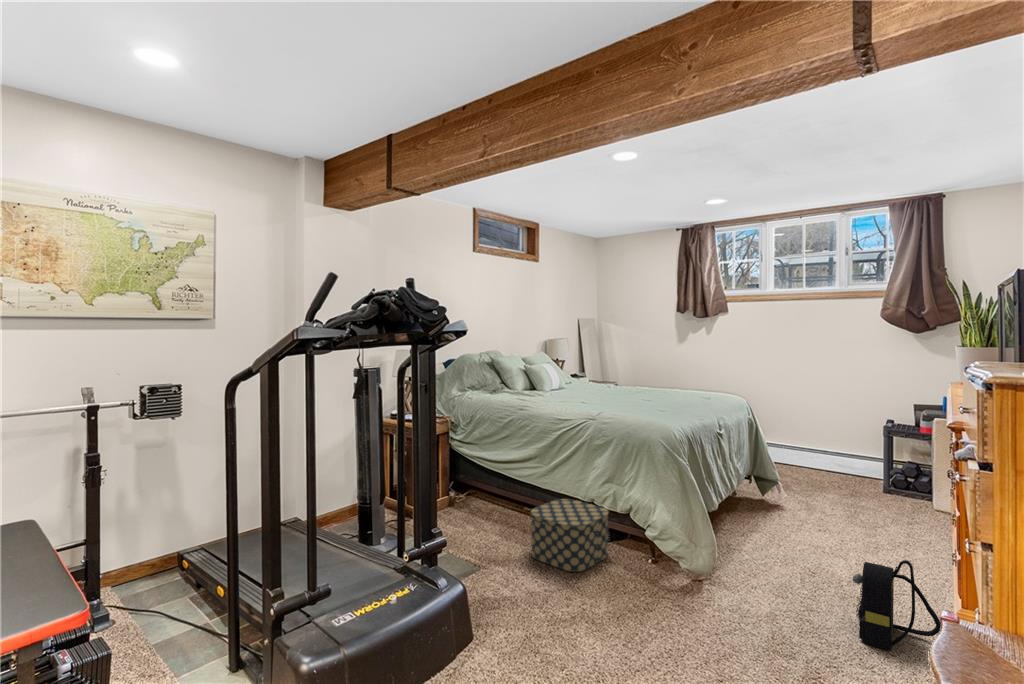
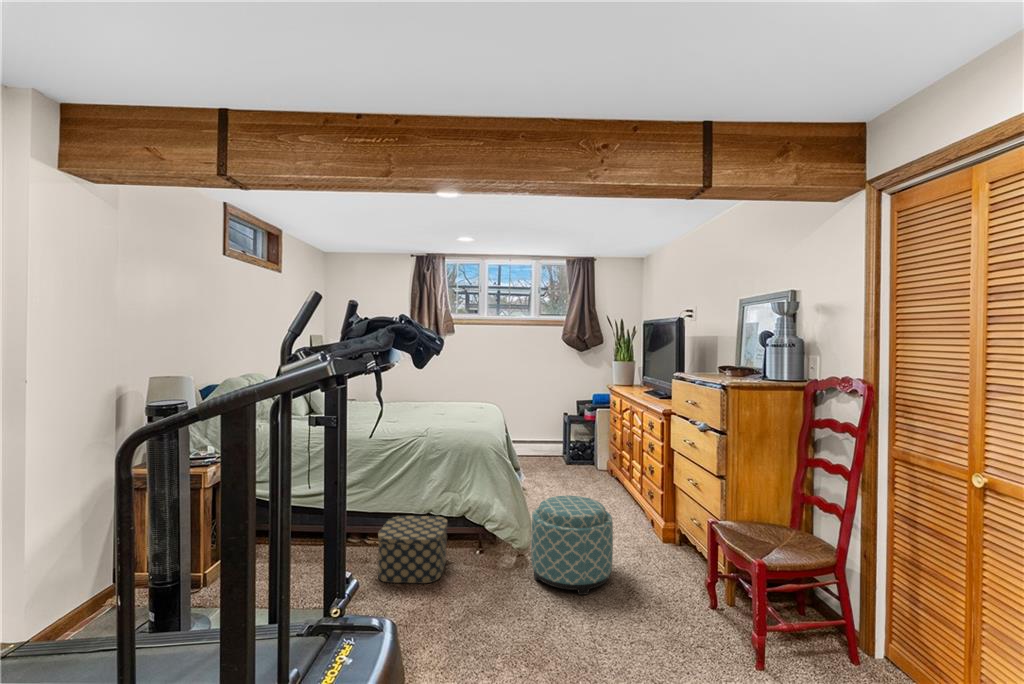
ottoman: none [680,512,796,647] -> present [531,496,613,595]
backpack: present [853,560,941,650] -> none [629,503,672,564]

